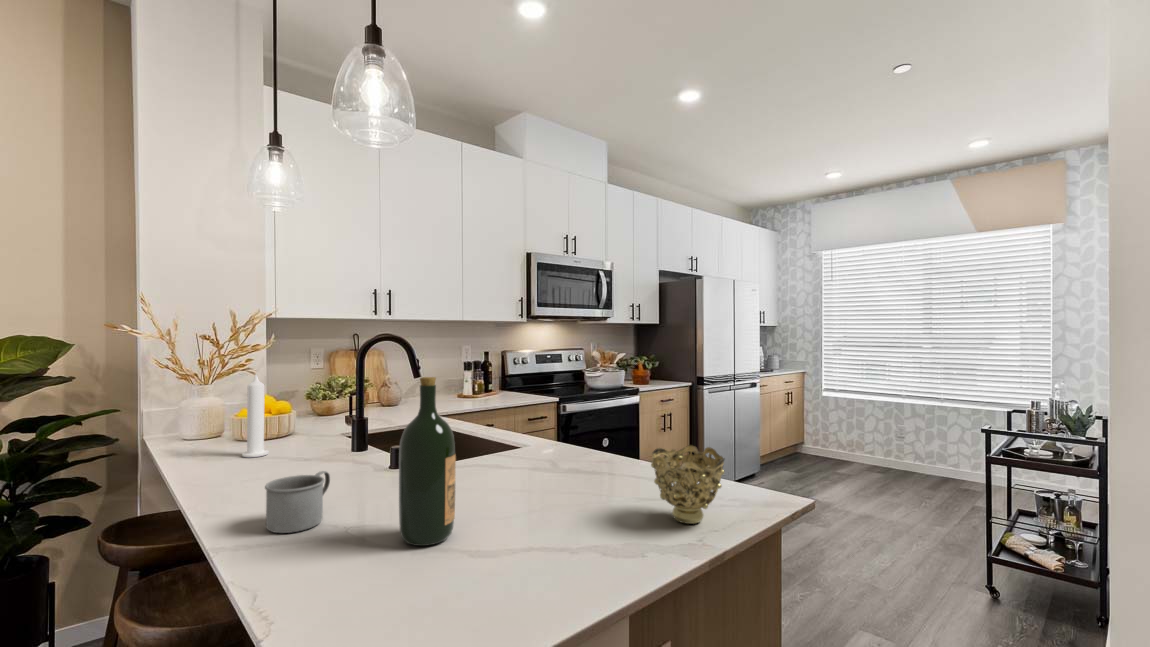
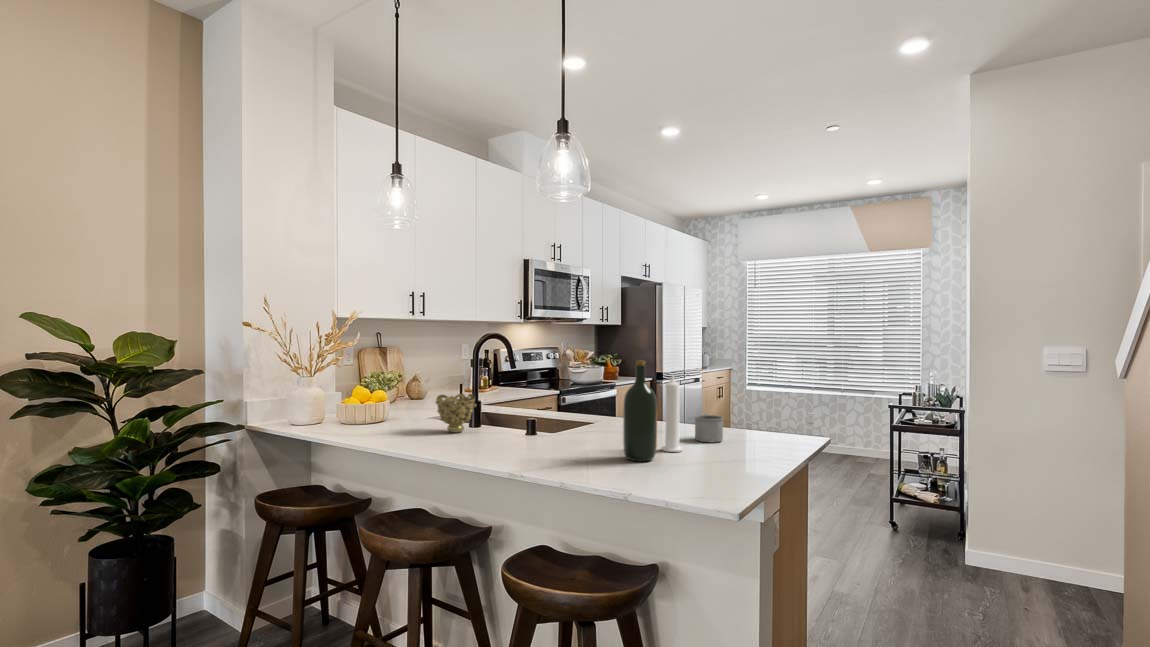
candle: present [242,375,269,457] -> present [662,375,683,452]
decorative bowl: present [651,445,725,524] -> present [436,393,476,433]
mug: present [265,471,330,533] -> present [694,413,724,442]

